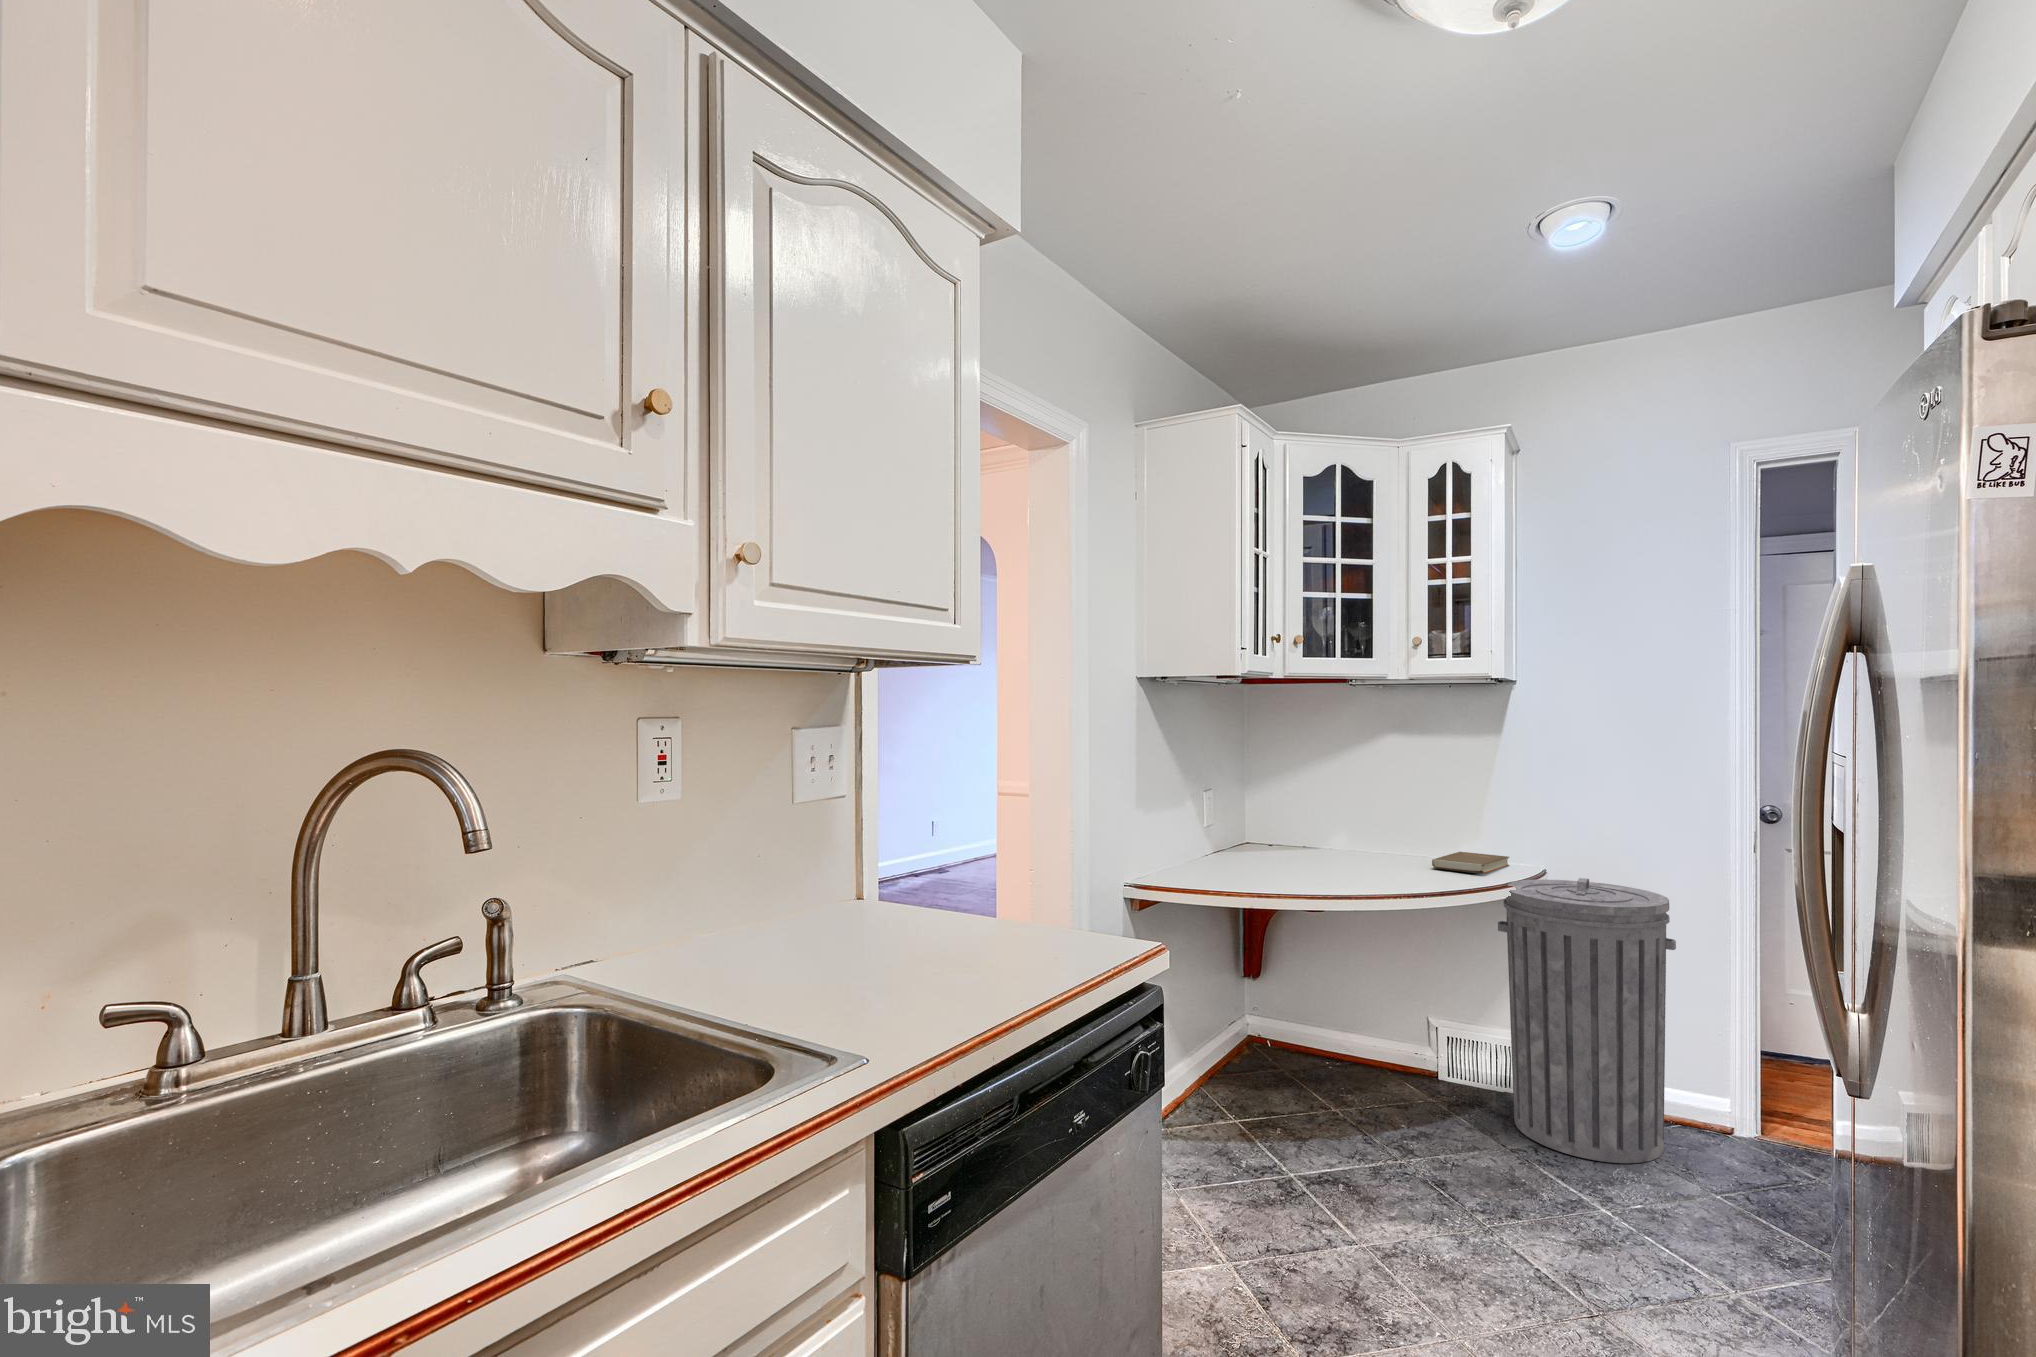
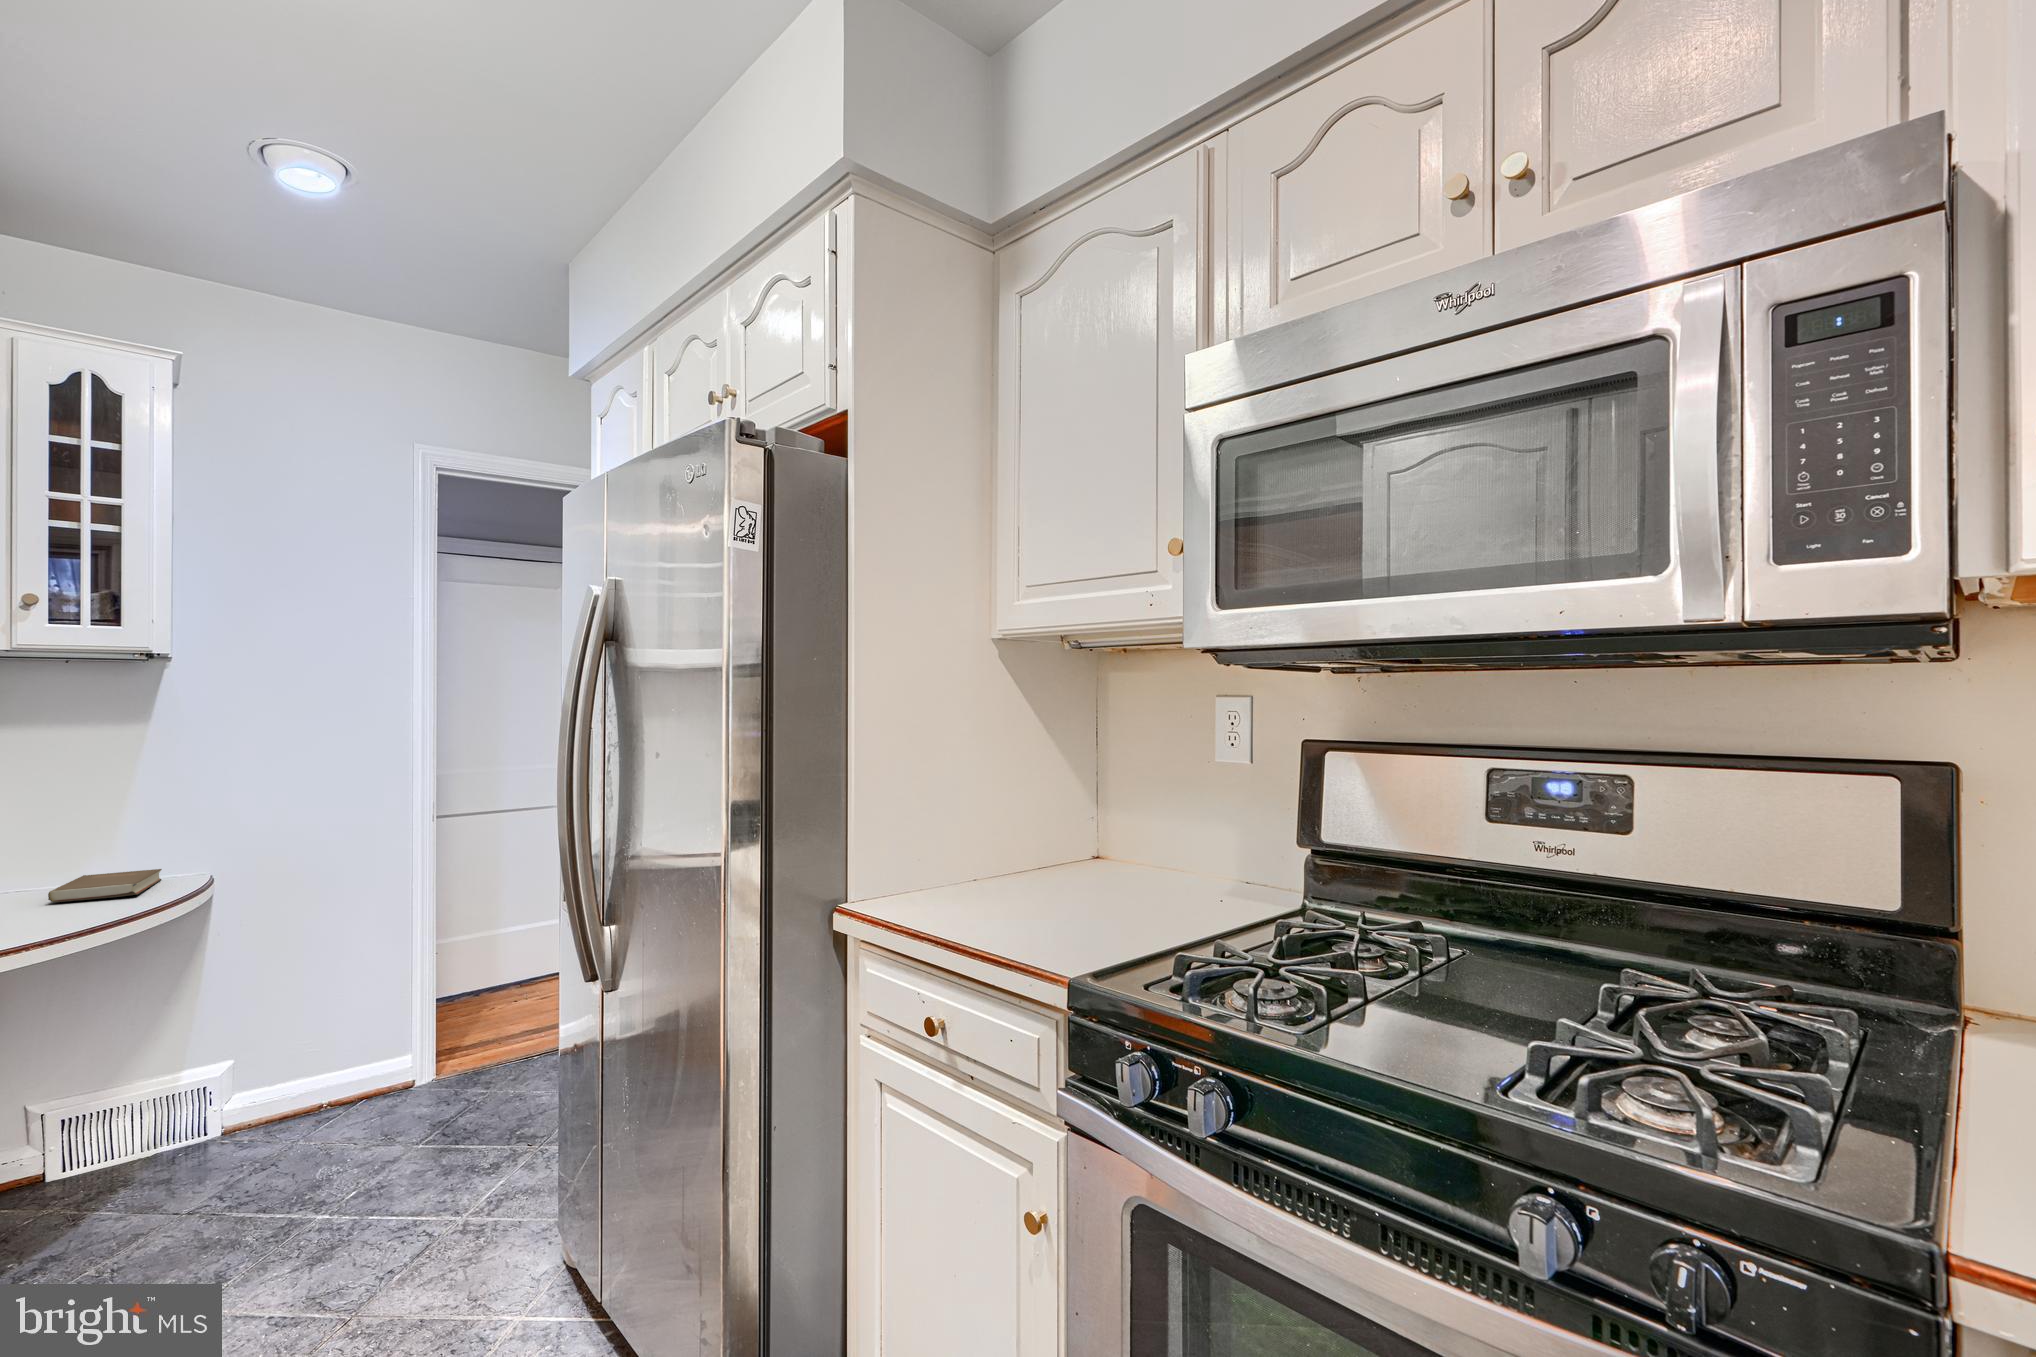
trash can: present [1498,878,1676,1163] -> none [157,874,371,1188]

